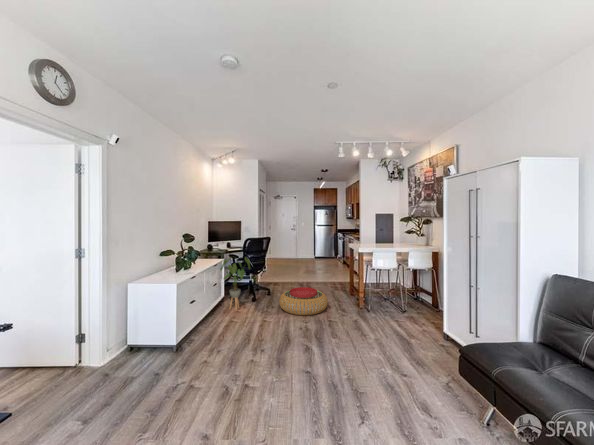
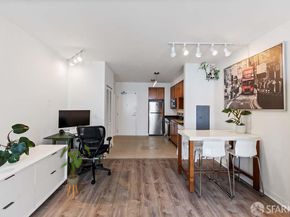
pouf: present [279,287,328,315] -> none [116,171,161,205]

